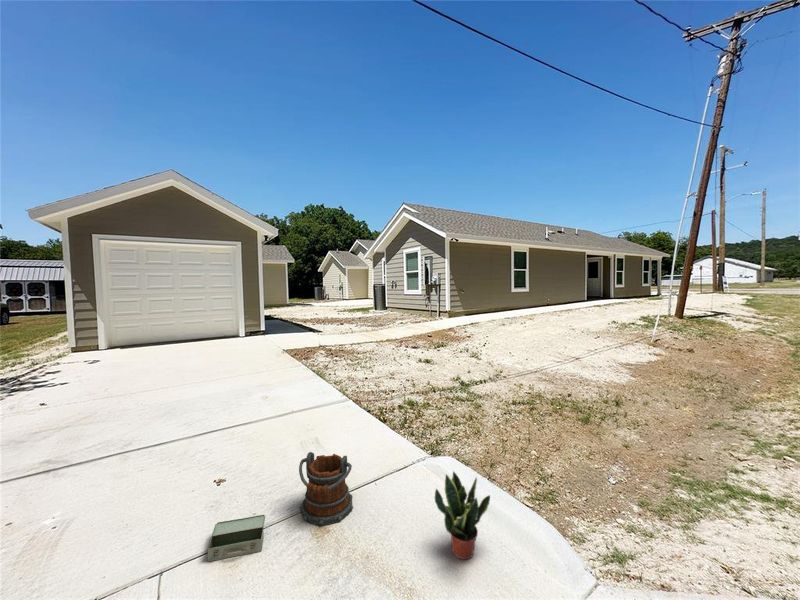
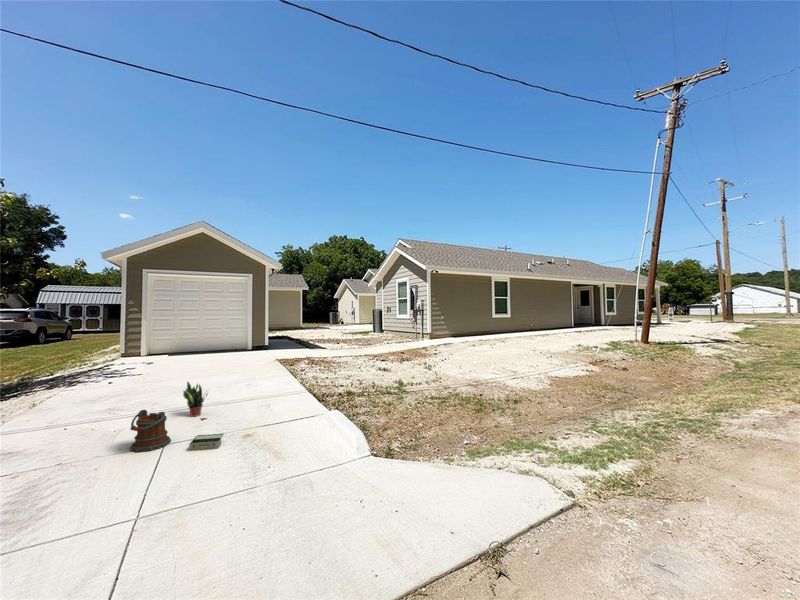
bucket: present [299,452,353,525] -> present [130,410,171,452]
potted plant: present [435,472,490,559] -> present [183,382,208,417]

